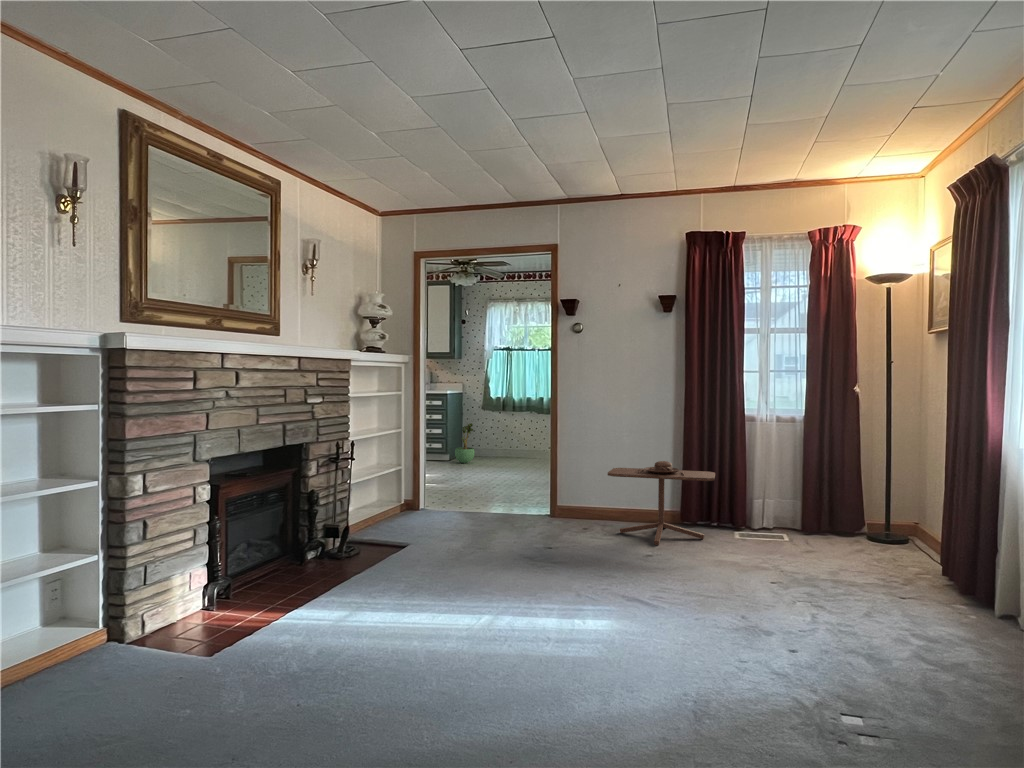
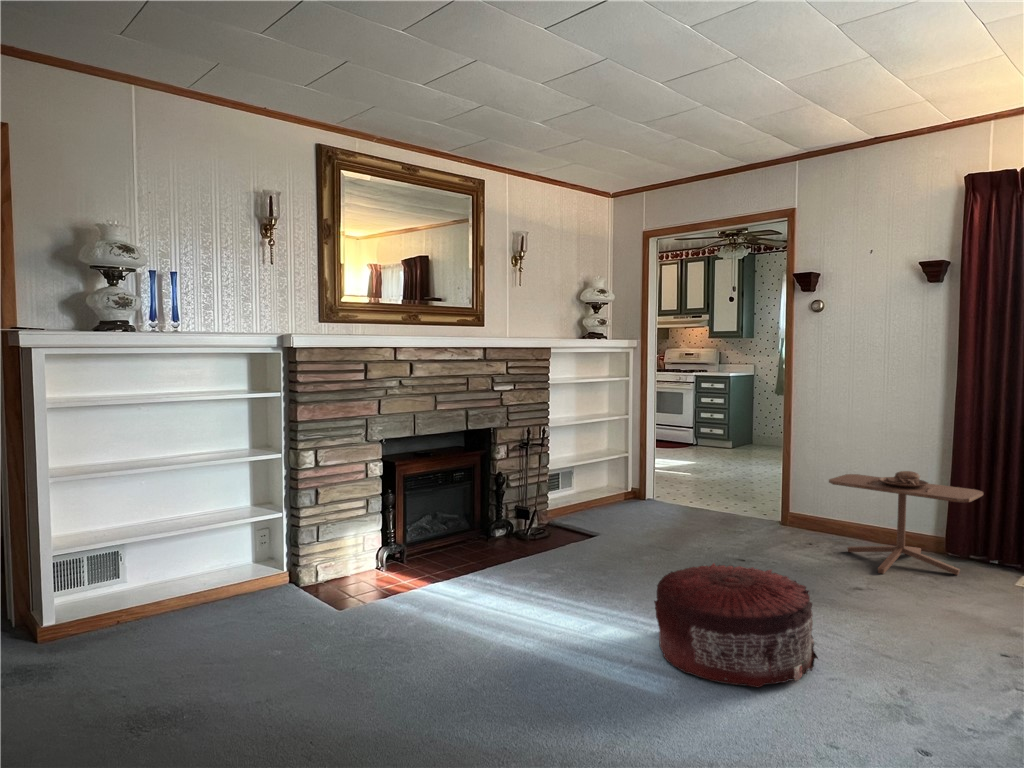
potted plant: present [455,423,475,463] -> none [738,408,761,451]
pouf: none [555,543,686,641] -> present [654,563,818,687]

